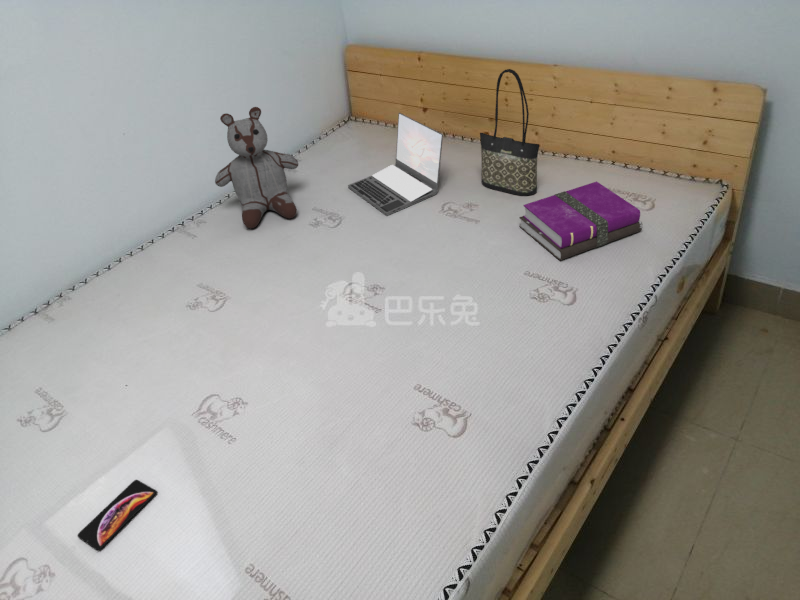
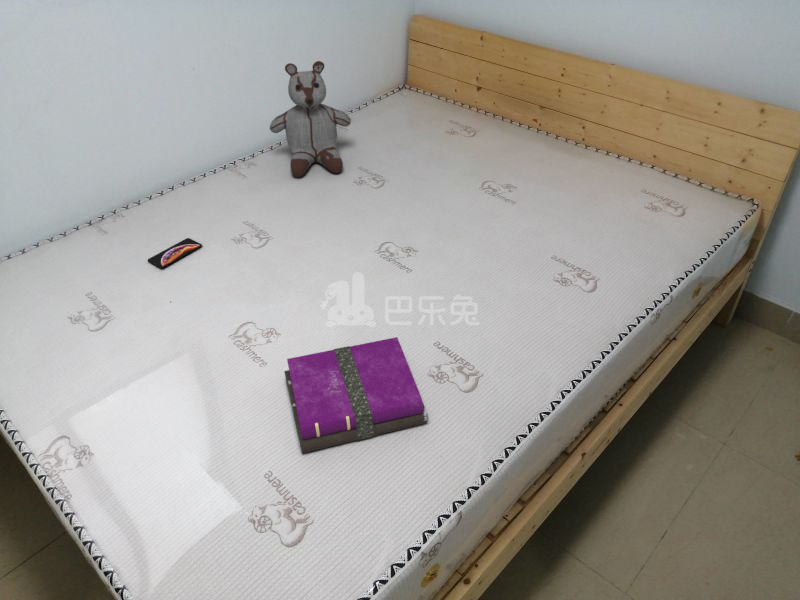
tote bag: present [480,69,539,195] -> none [523,61,585,185]
laptop: present [348,113,443,216] -> none [394,87,494,185]
notebook: present [520,181,642,260] -> present [284,337,428,453]
smartphone: present [78,480,157,550] -> present [148,238,202,268]

